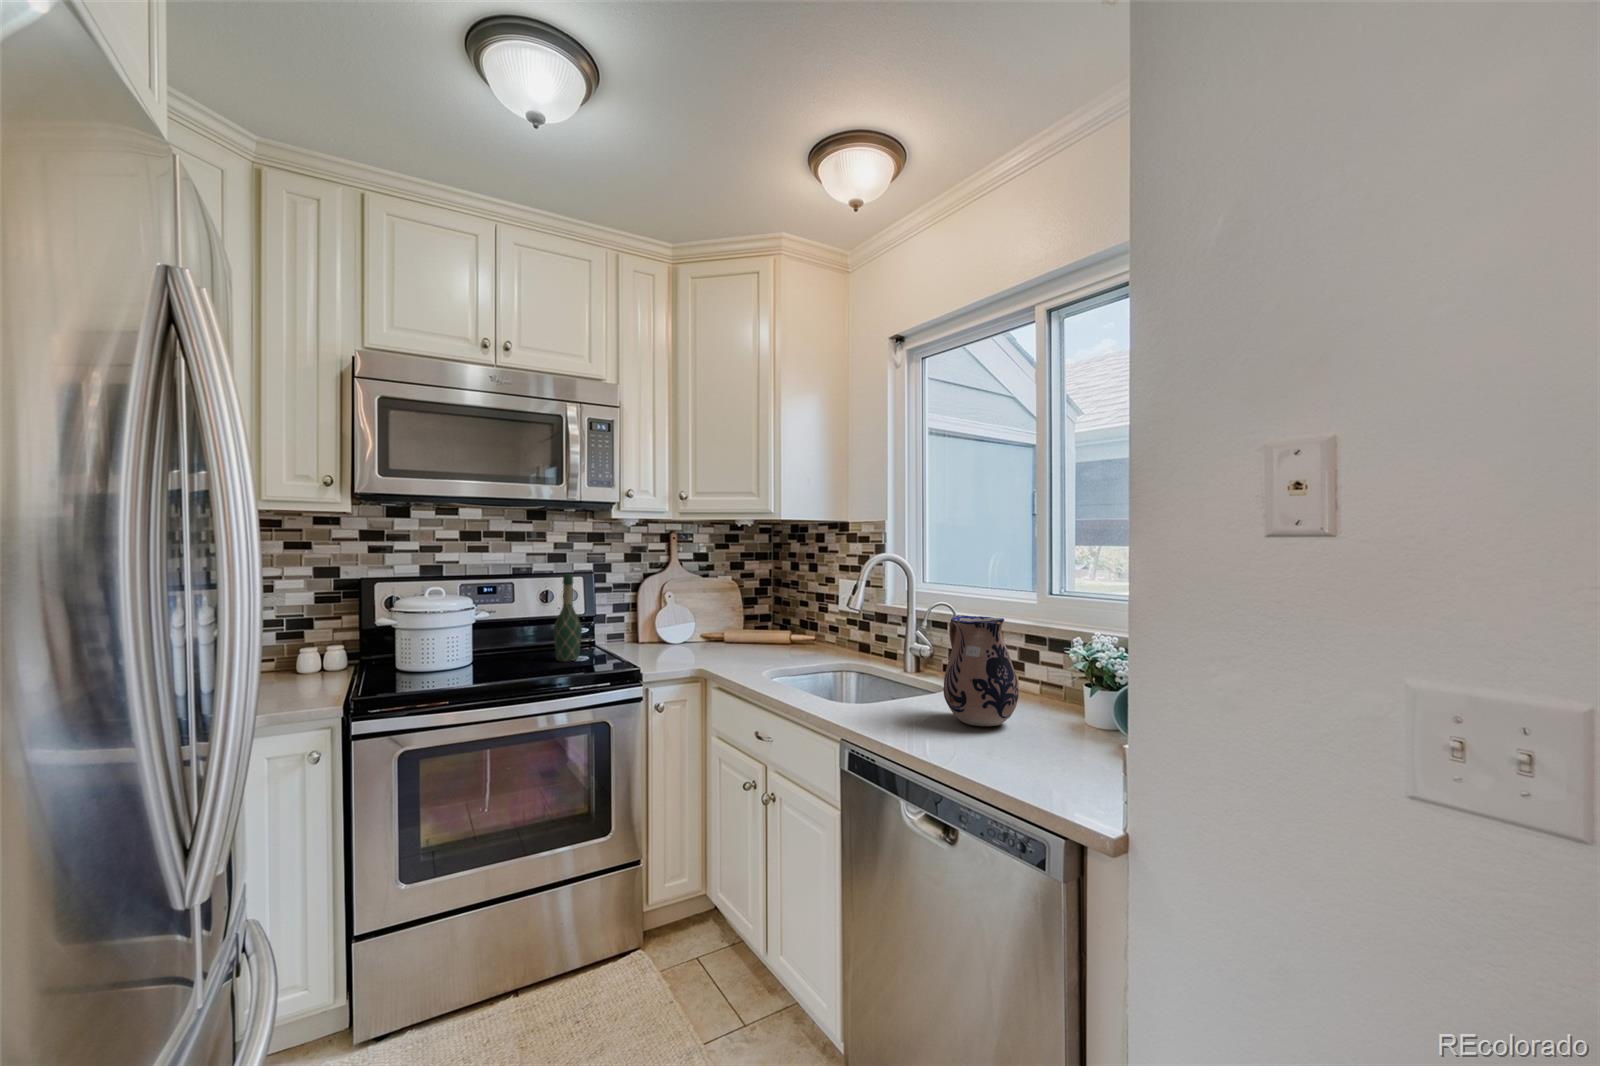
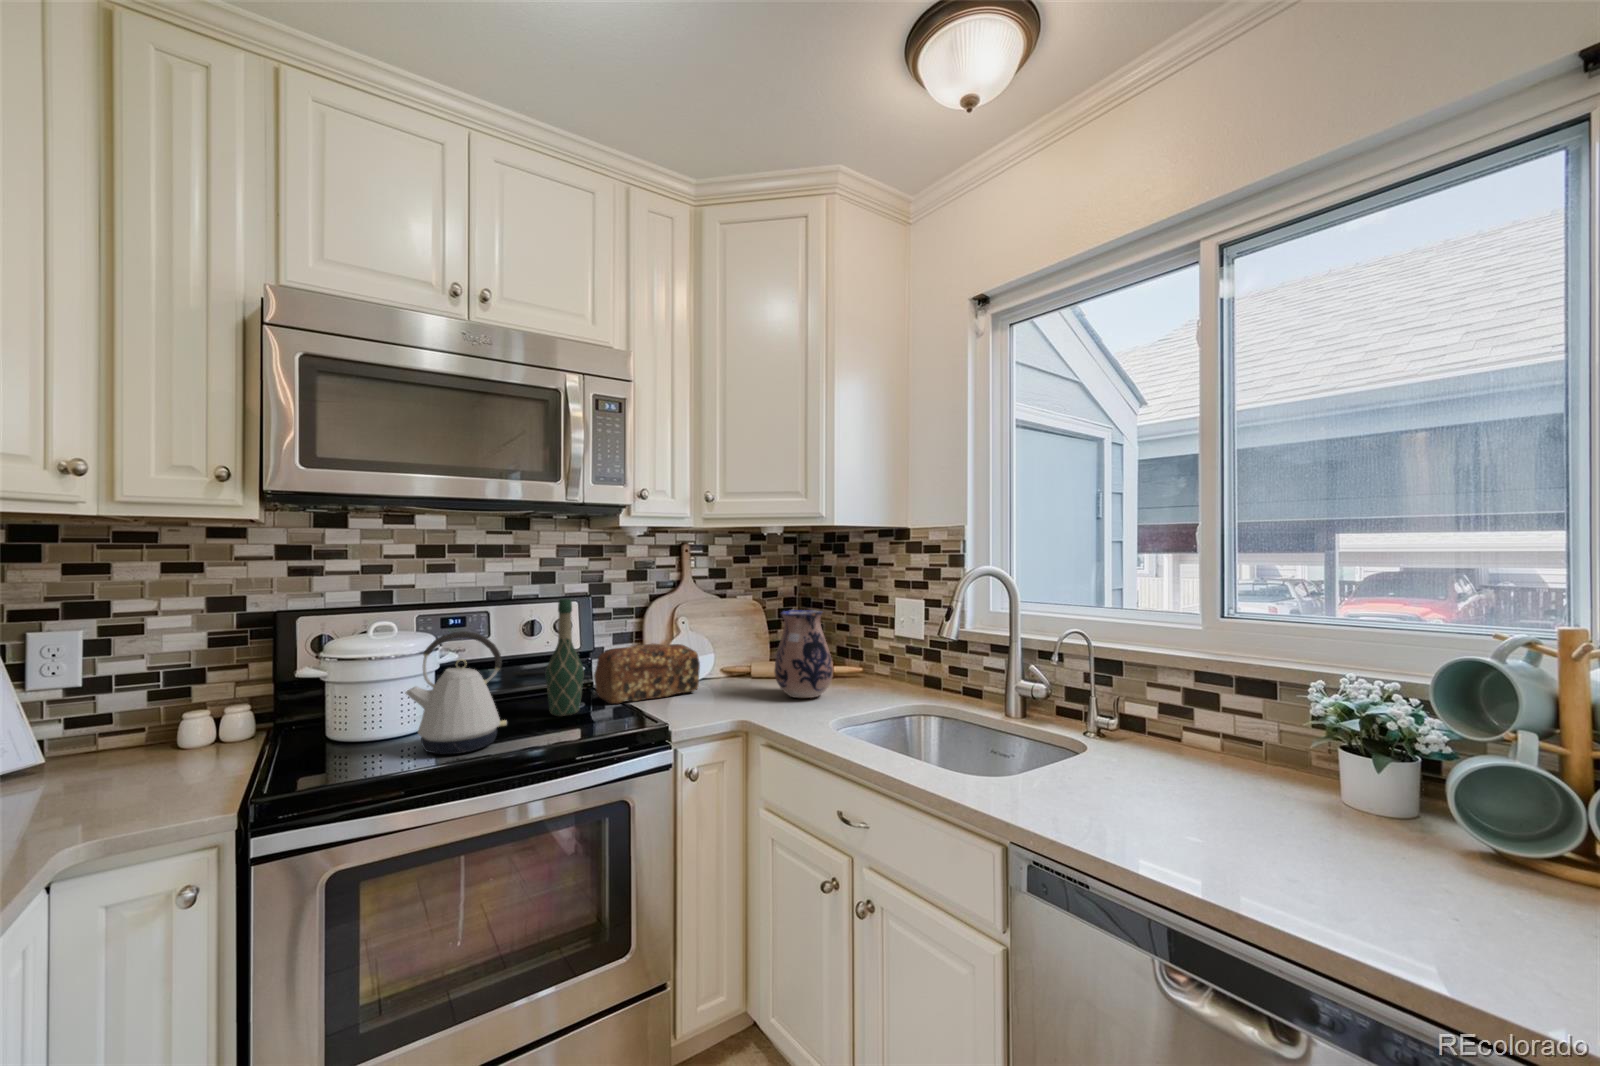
kettle: none [449,594,521,680] -> present [405,631,507,754]
bread loaf: none [594,612,676,656] -> present [594,644,700,704]
ceramic pitcher: present [943,615,1019,726] -> present [774,610,833,698]

